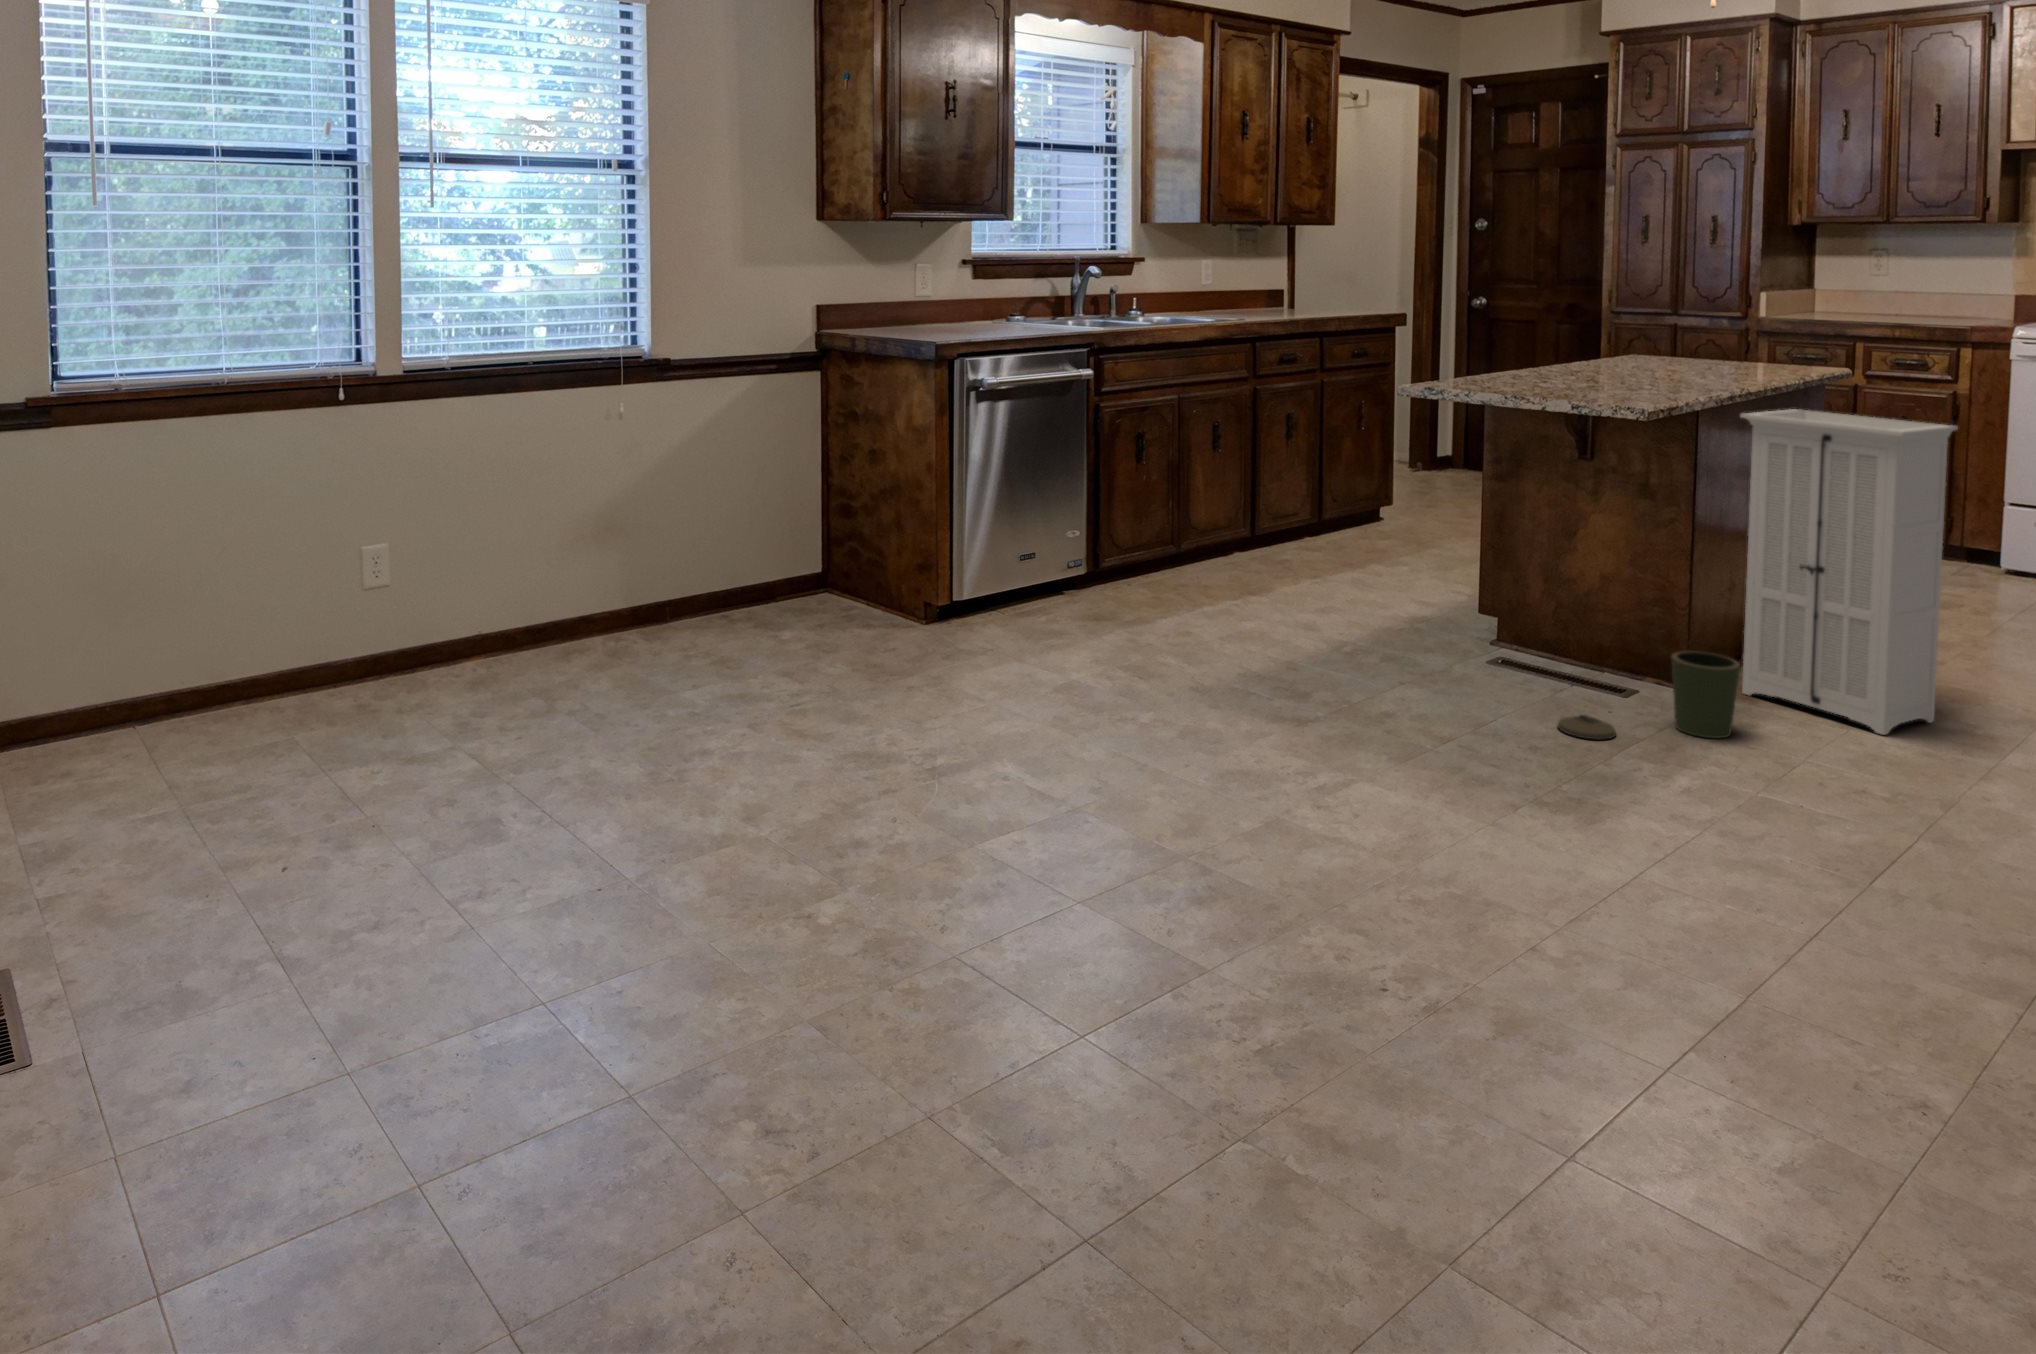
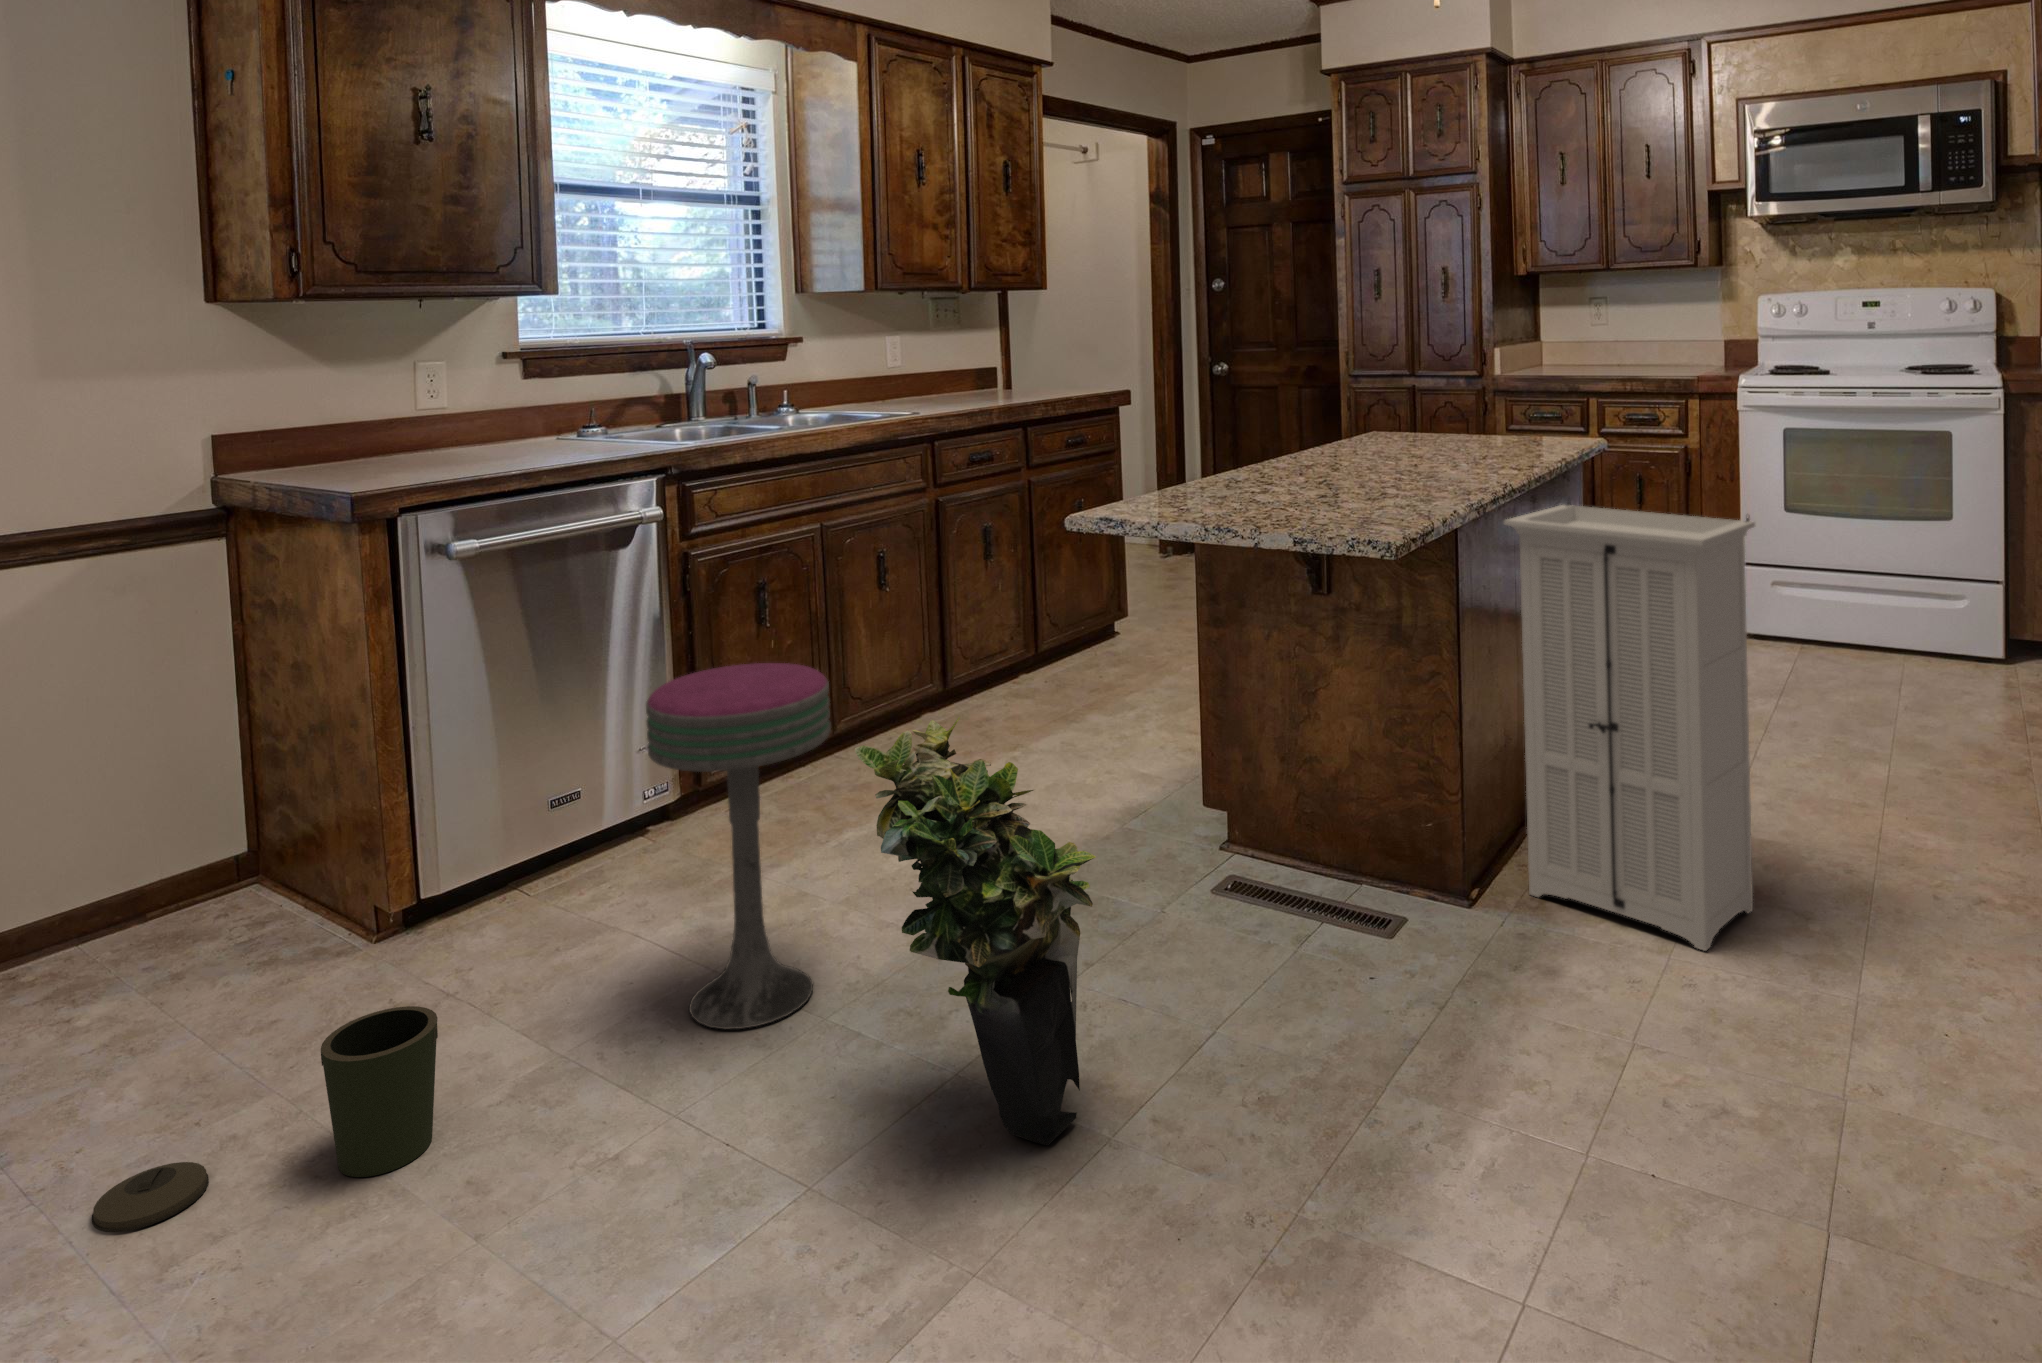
bar stool: none [1122,468,1235,685] -> present [646,663,831,1029]
potted plant: none [1275,497,1428,752] -> present [855,717,1096,1145]
trash can: present [1558,651,1740,740] -> present [92,1006,438,1232]

